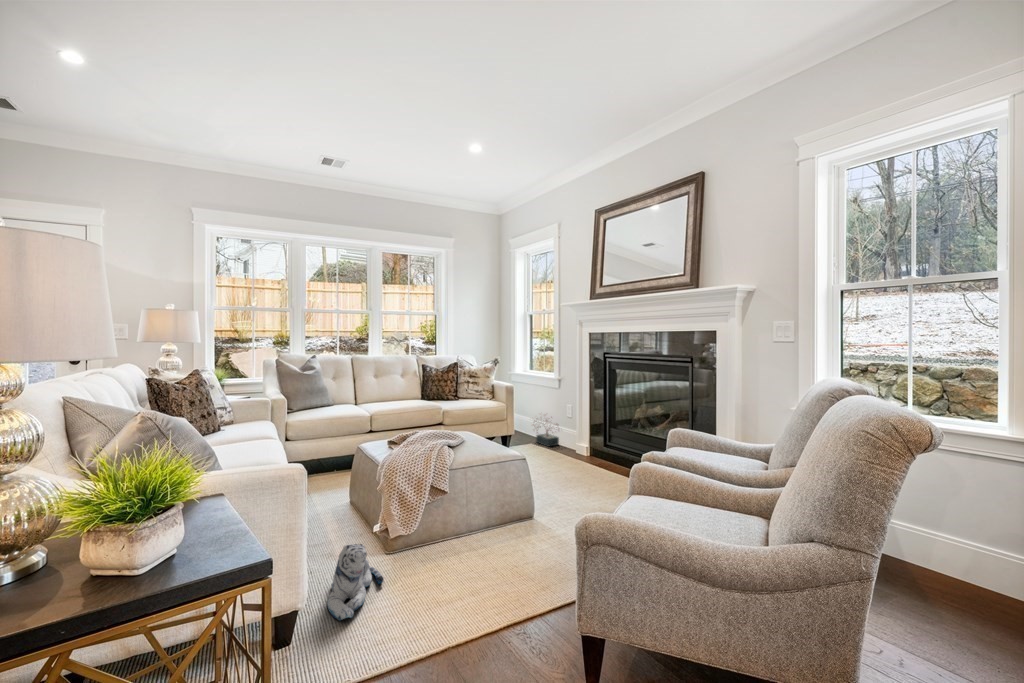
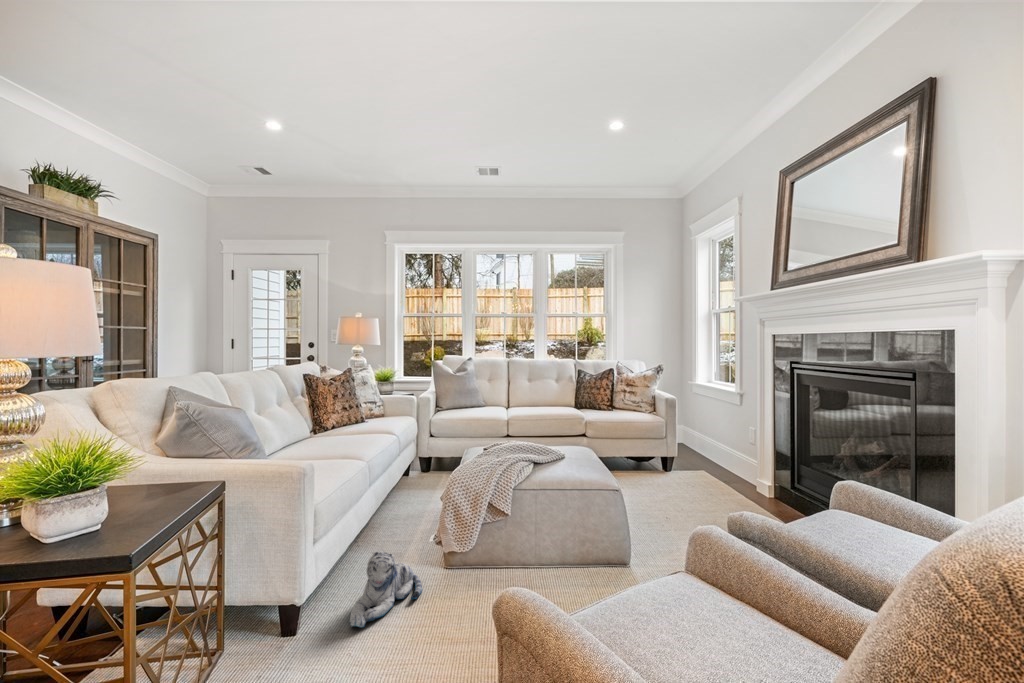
decorative plant: present [533,417,559,446] -> none [702,434,744,477]

